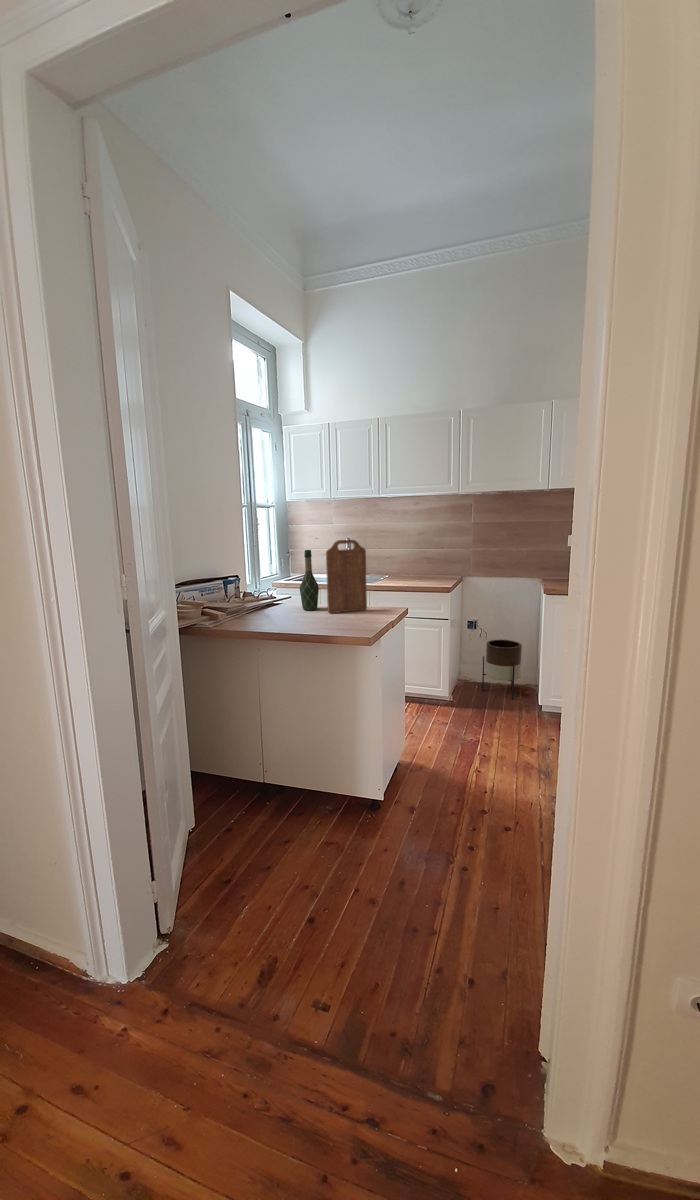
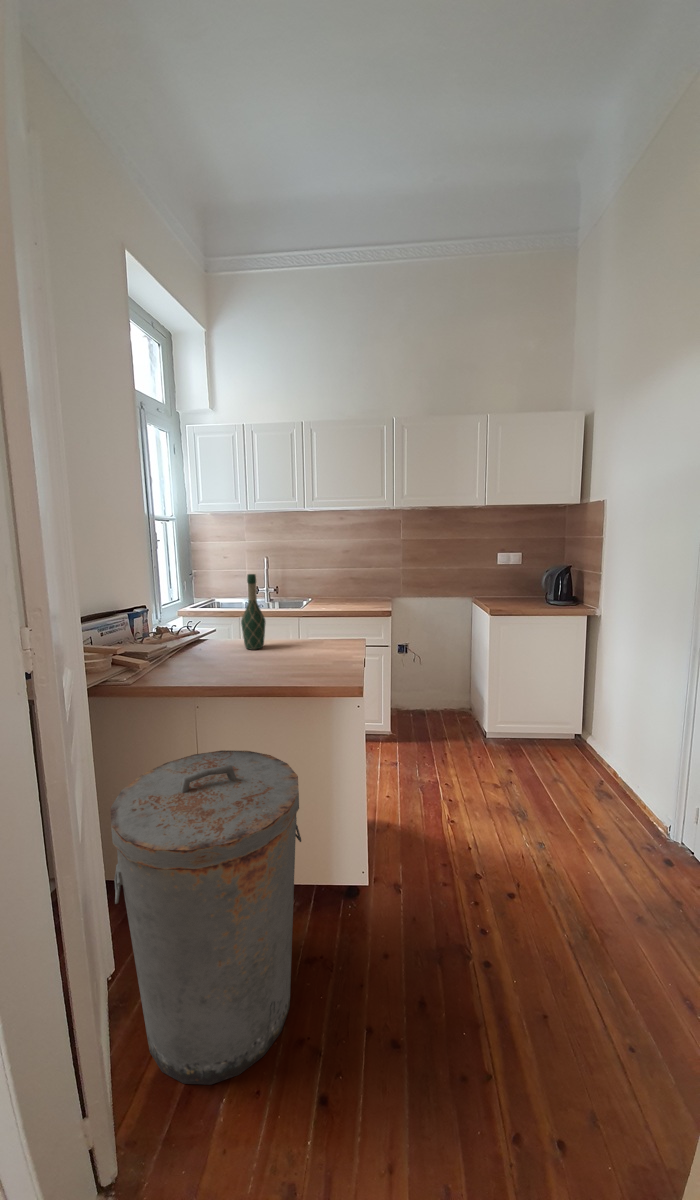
cutting board: present [326,540,367,613] -> none [279,561,326,653]
planter: present [482,640,522,699] -> none [417,664,457,727]
trash can: none [183,679,316,893] -> present [111,750,301,1085]

